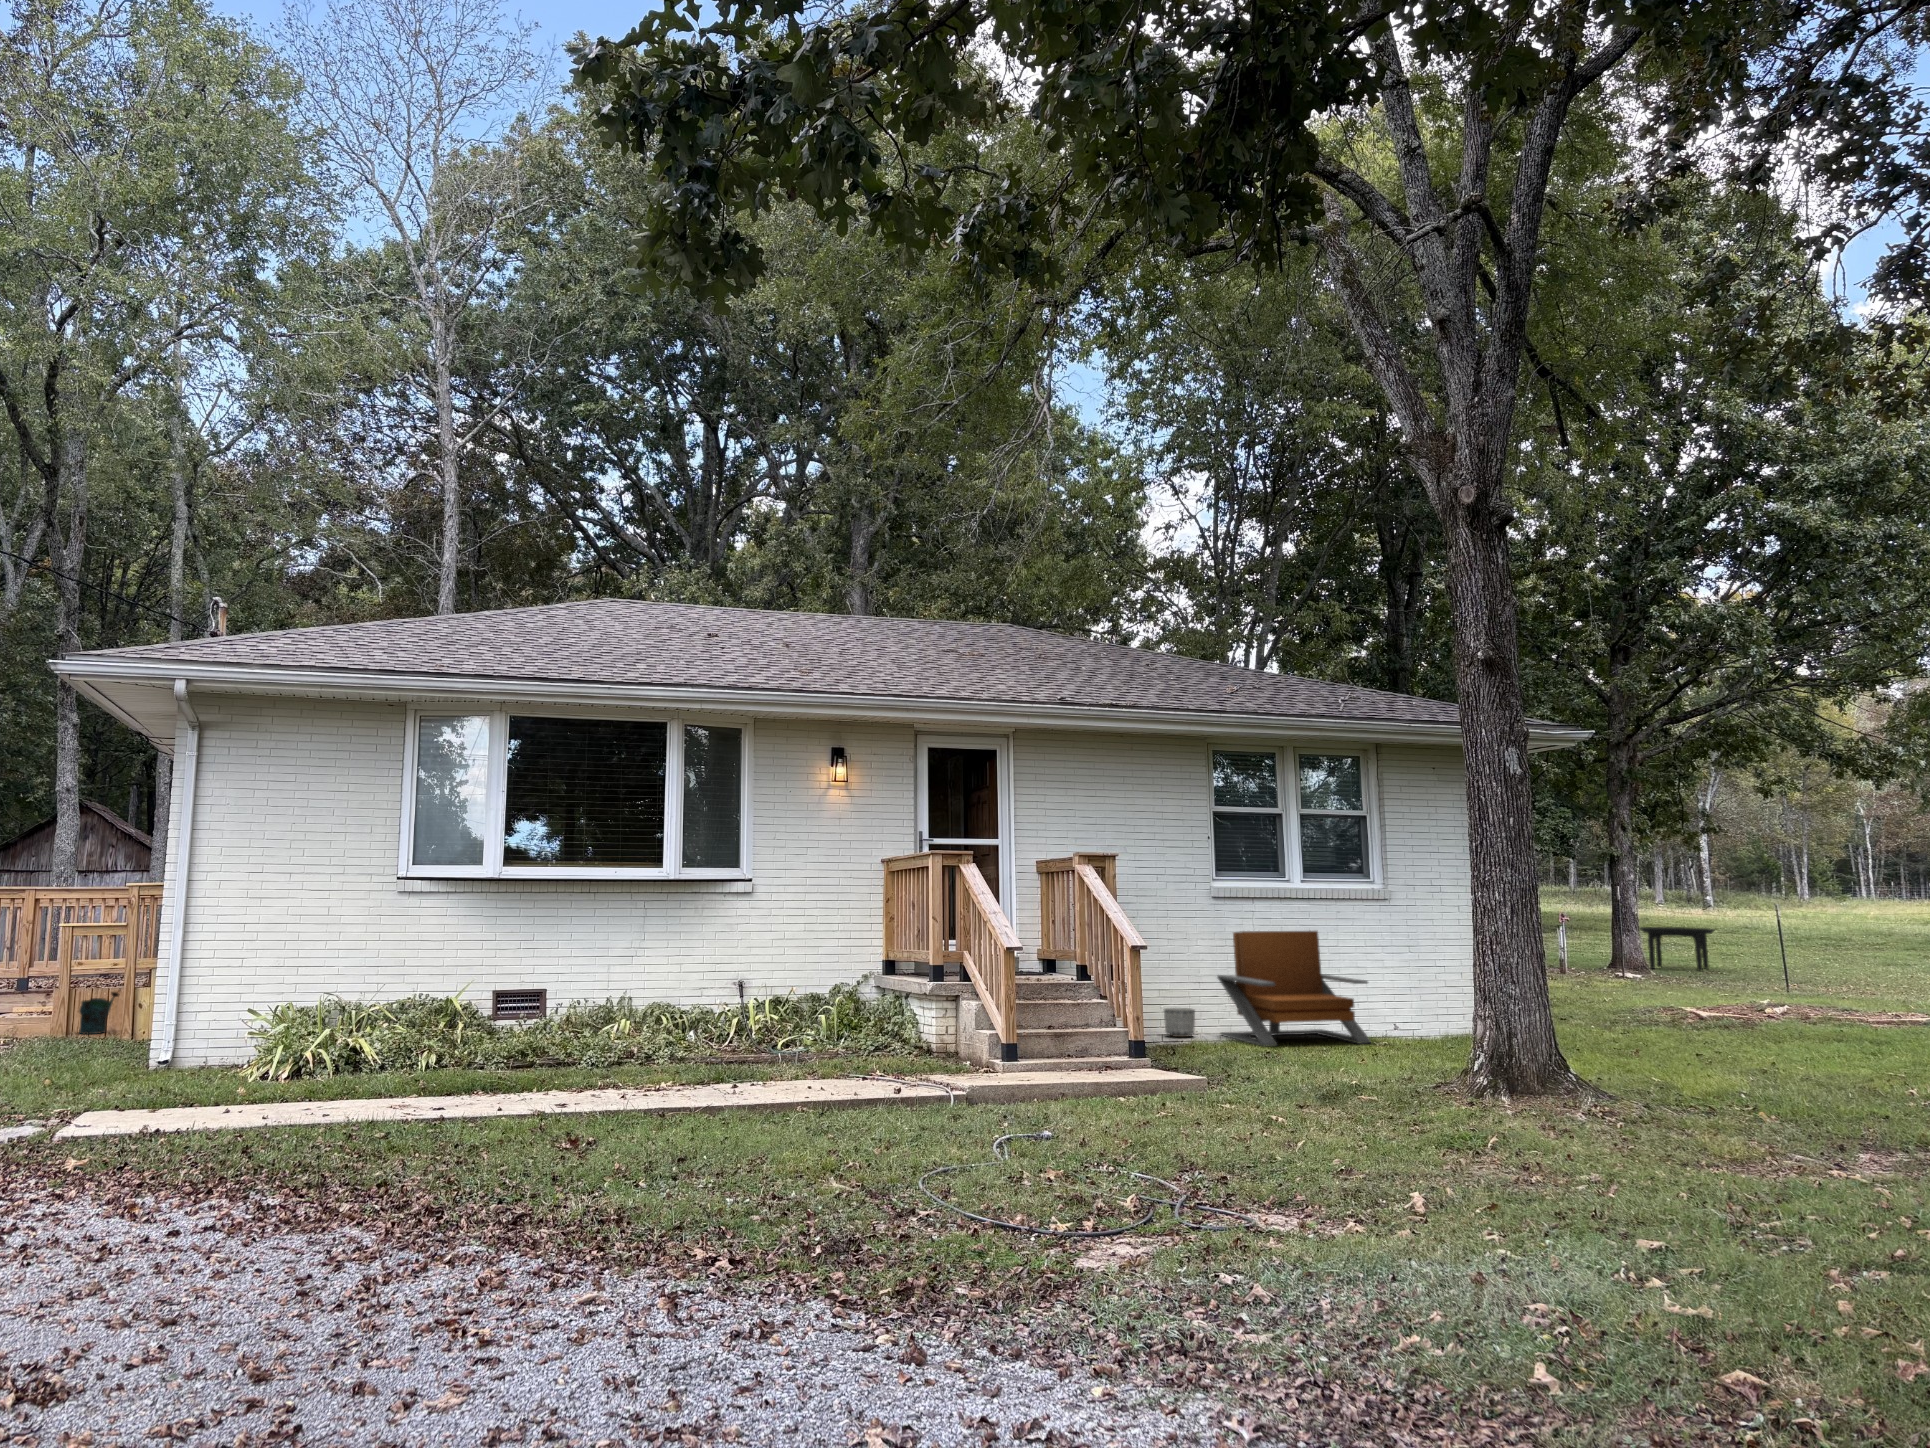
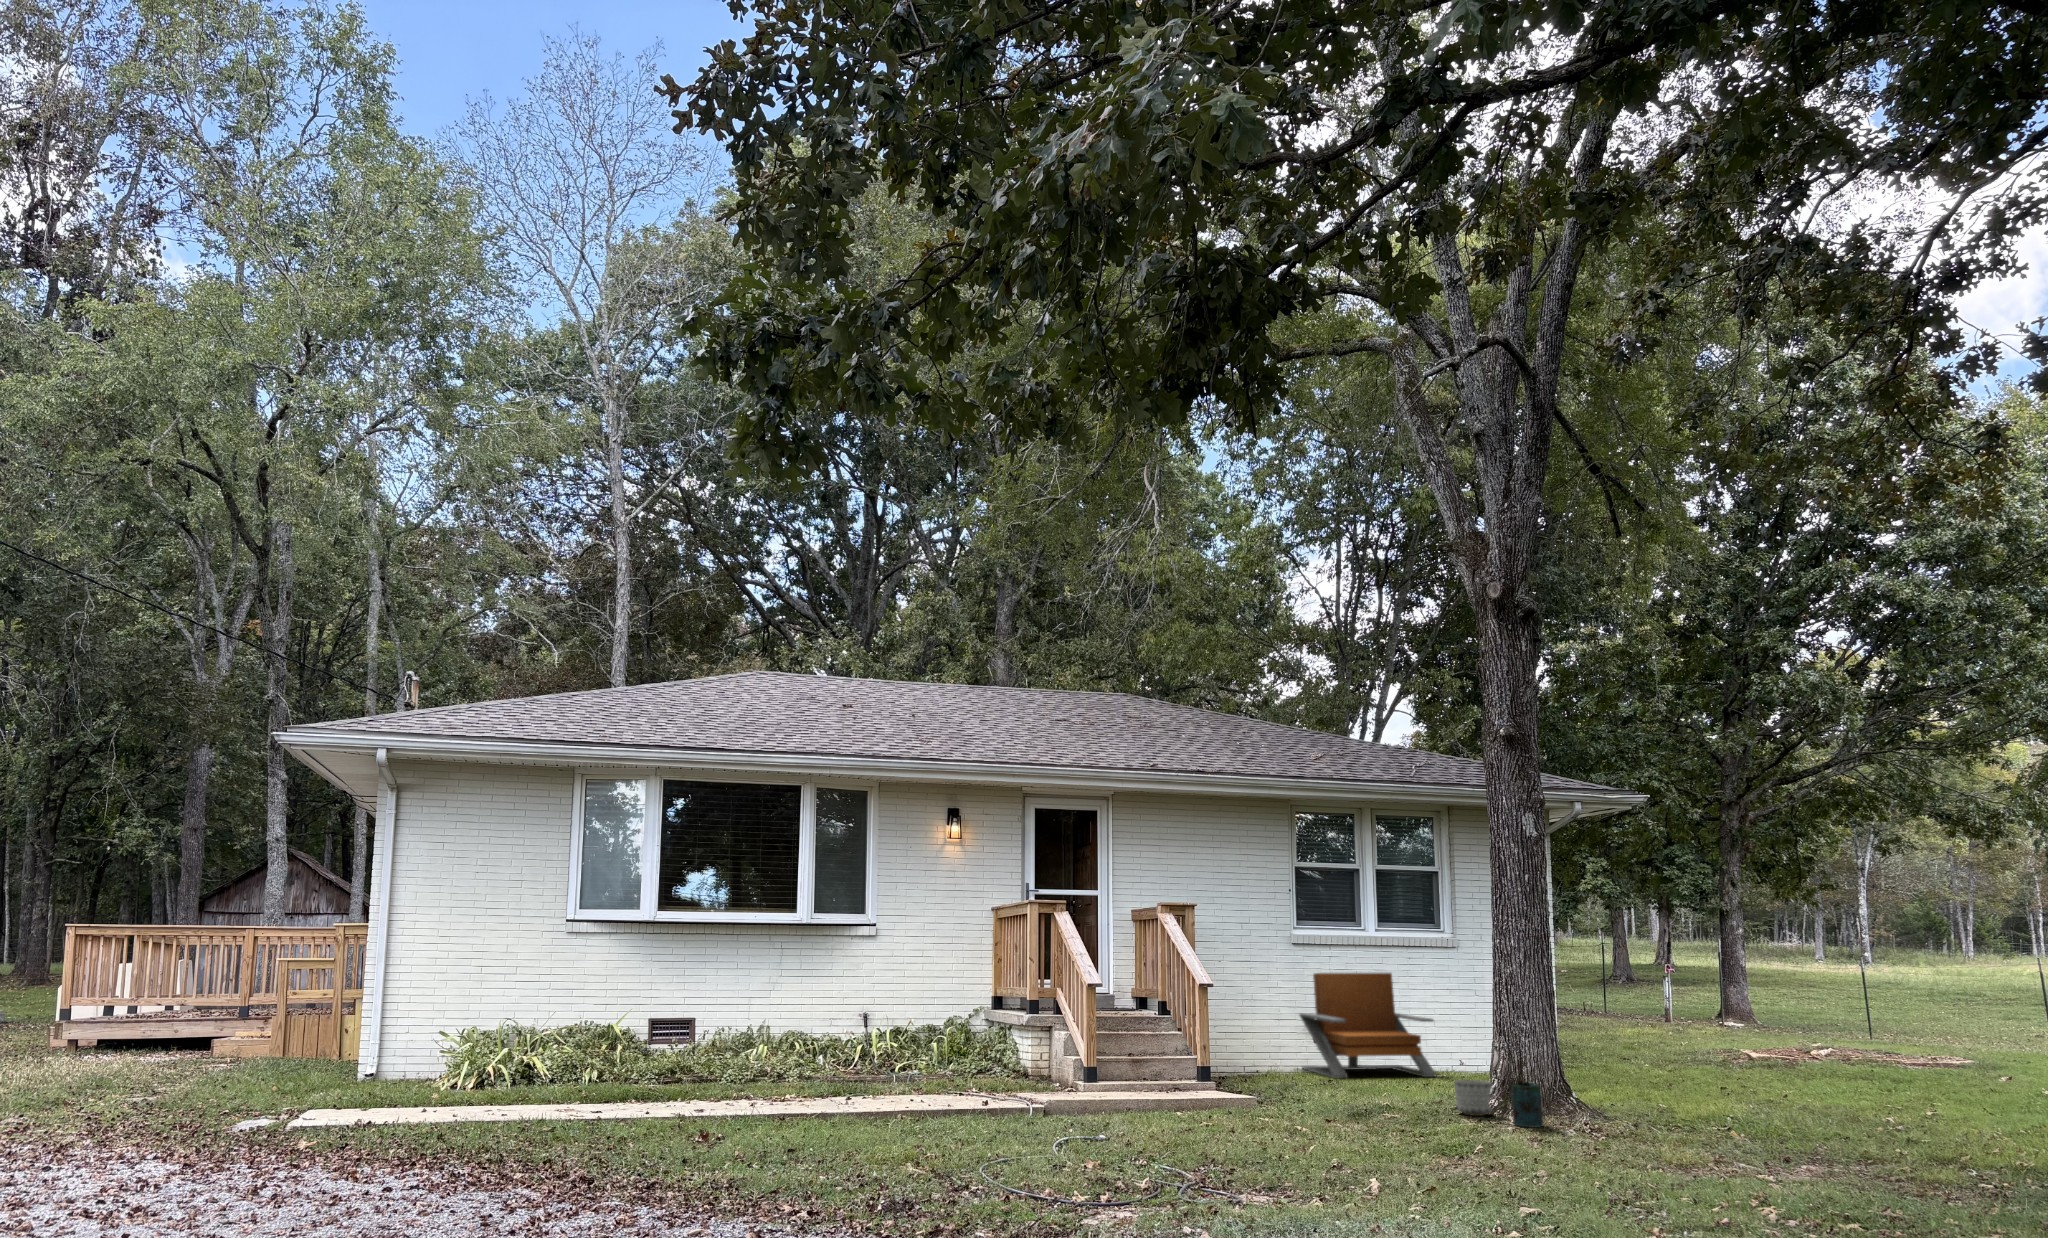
round table: present [1640,927,1714,971] -> none [1762,977,1838,1021]
watering can: present [79,992,119,1034] -> present [1511,1080,1543,1128]
planter: present [1164,1008,1195,1037] -> present [1454,1080,1492,1116]

